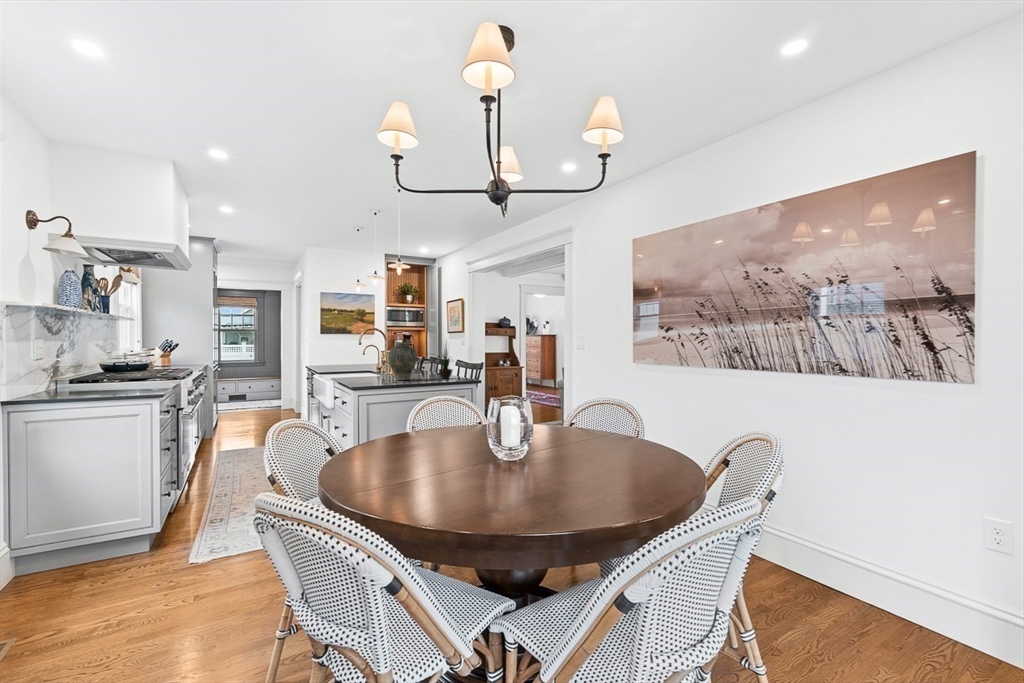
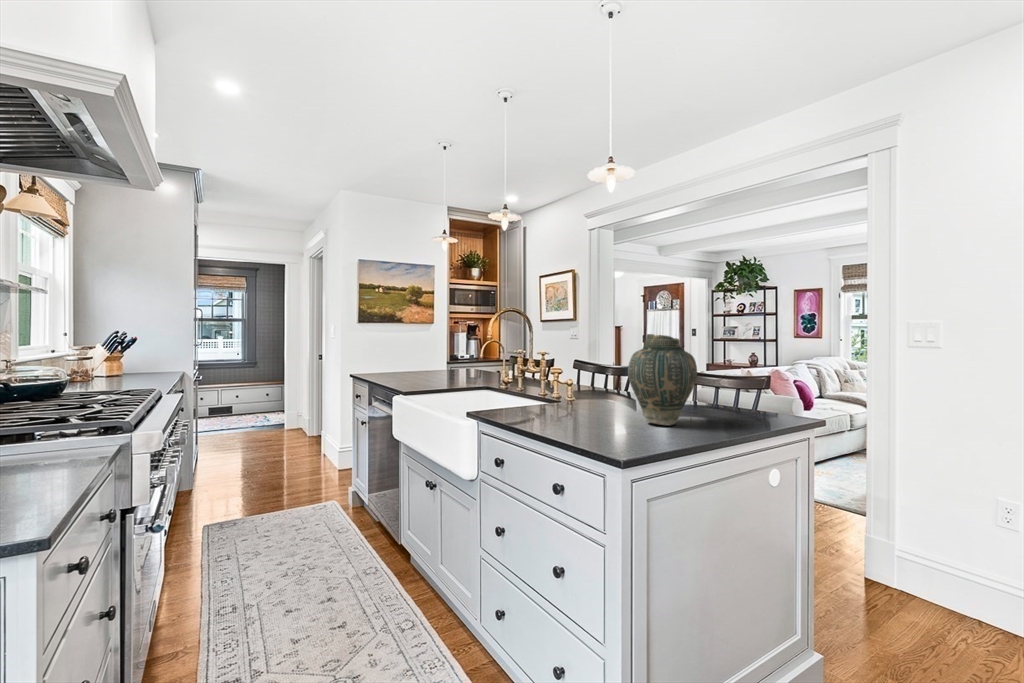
potted plant: present [438,347,452,379] -> none [711,319,768,419]

